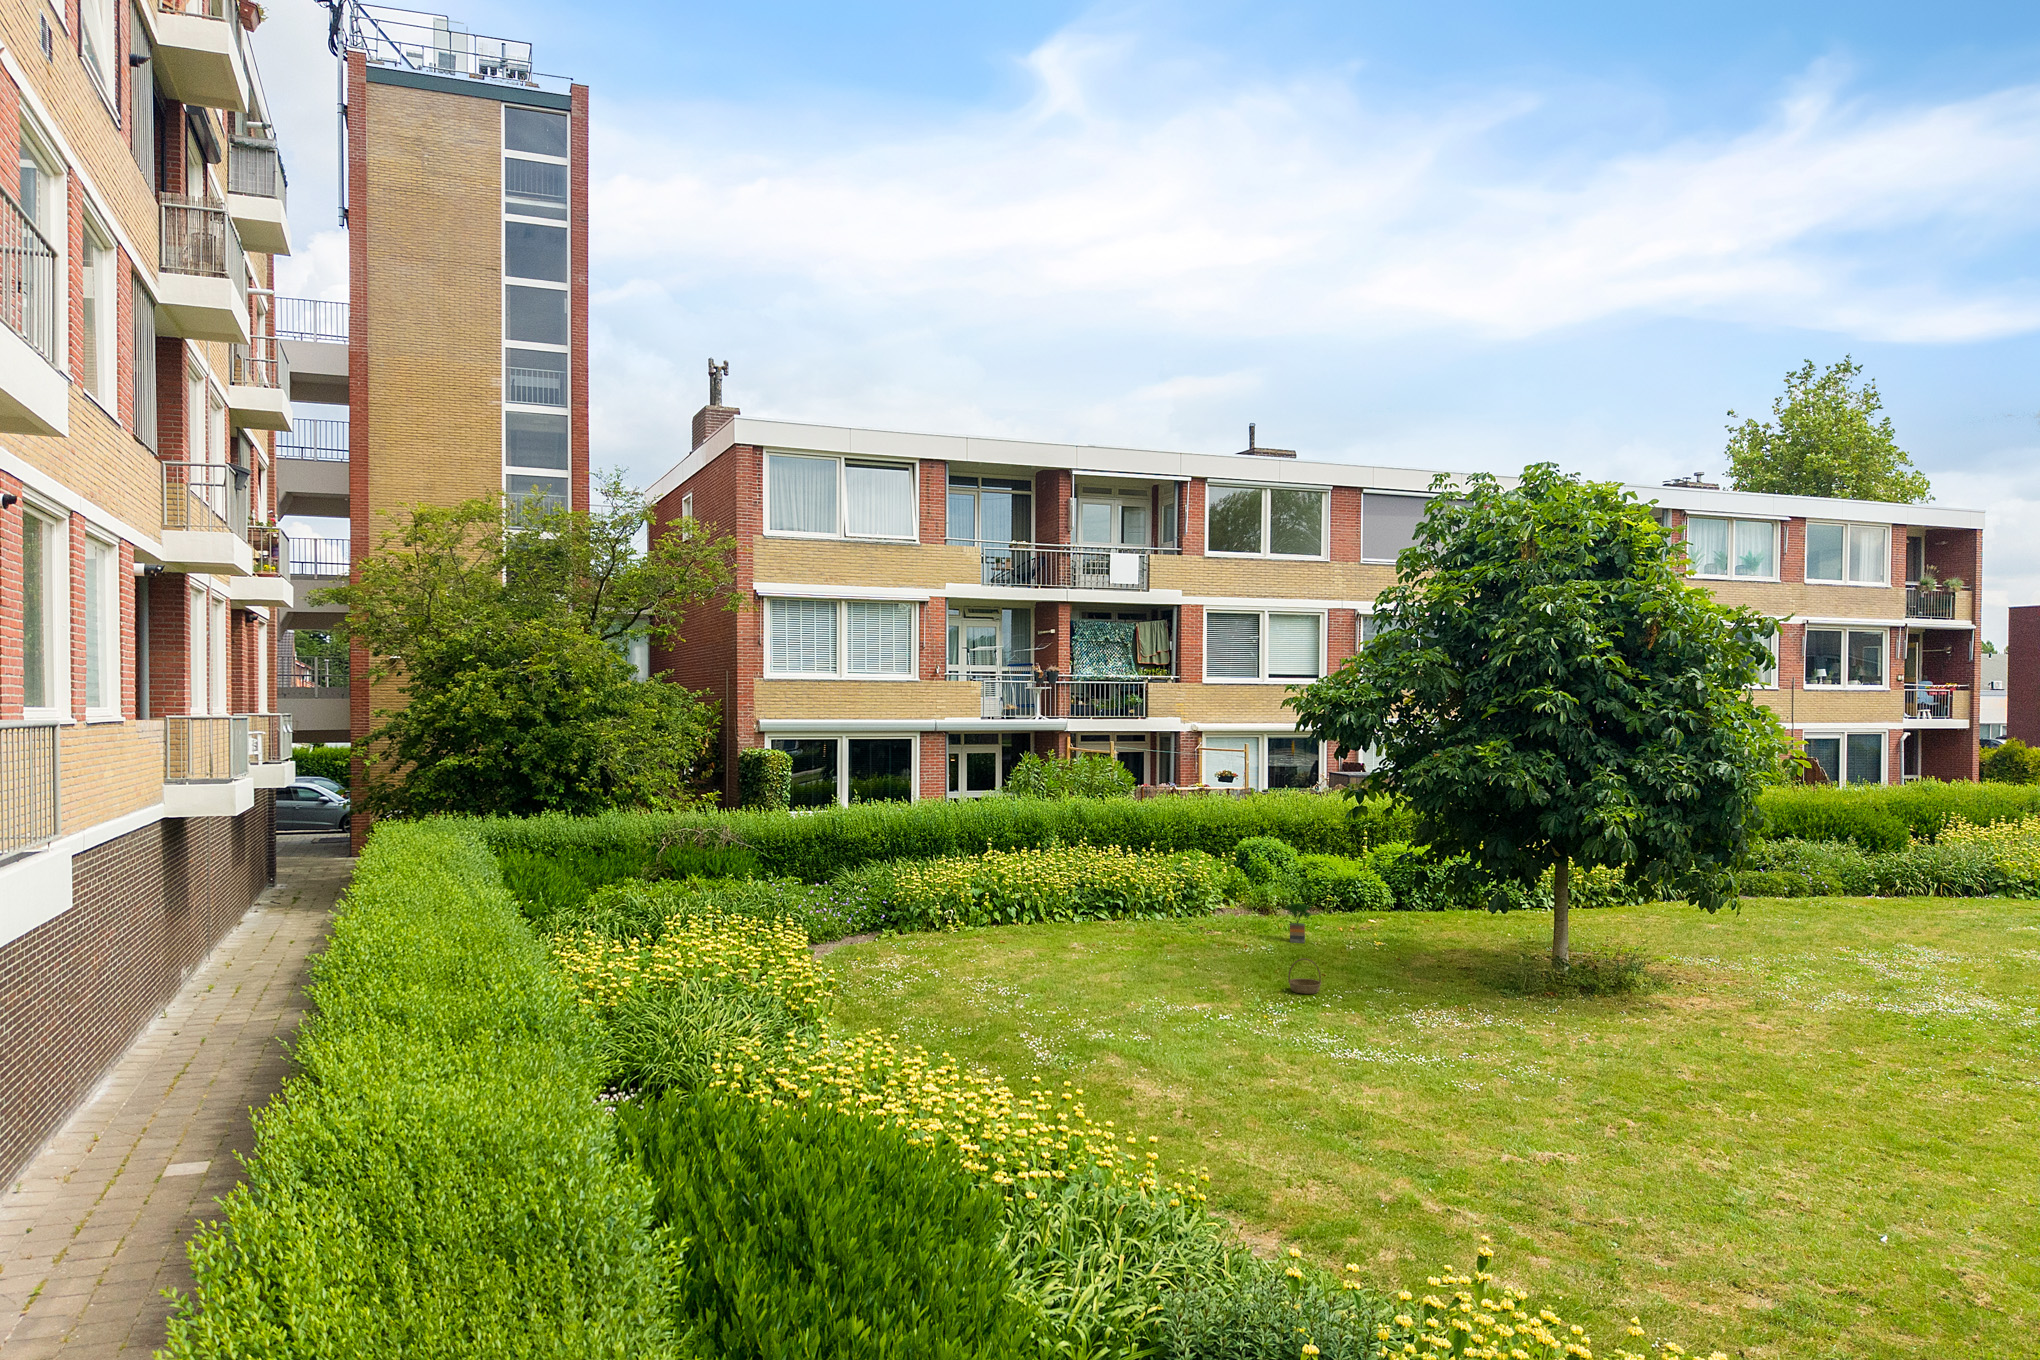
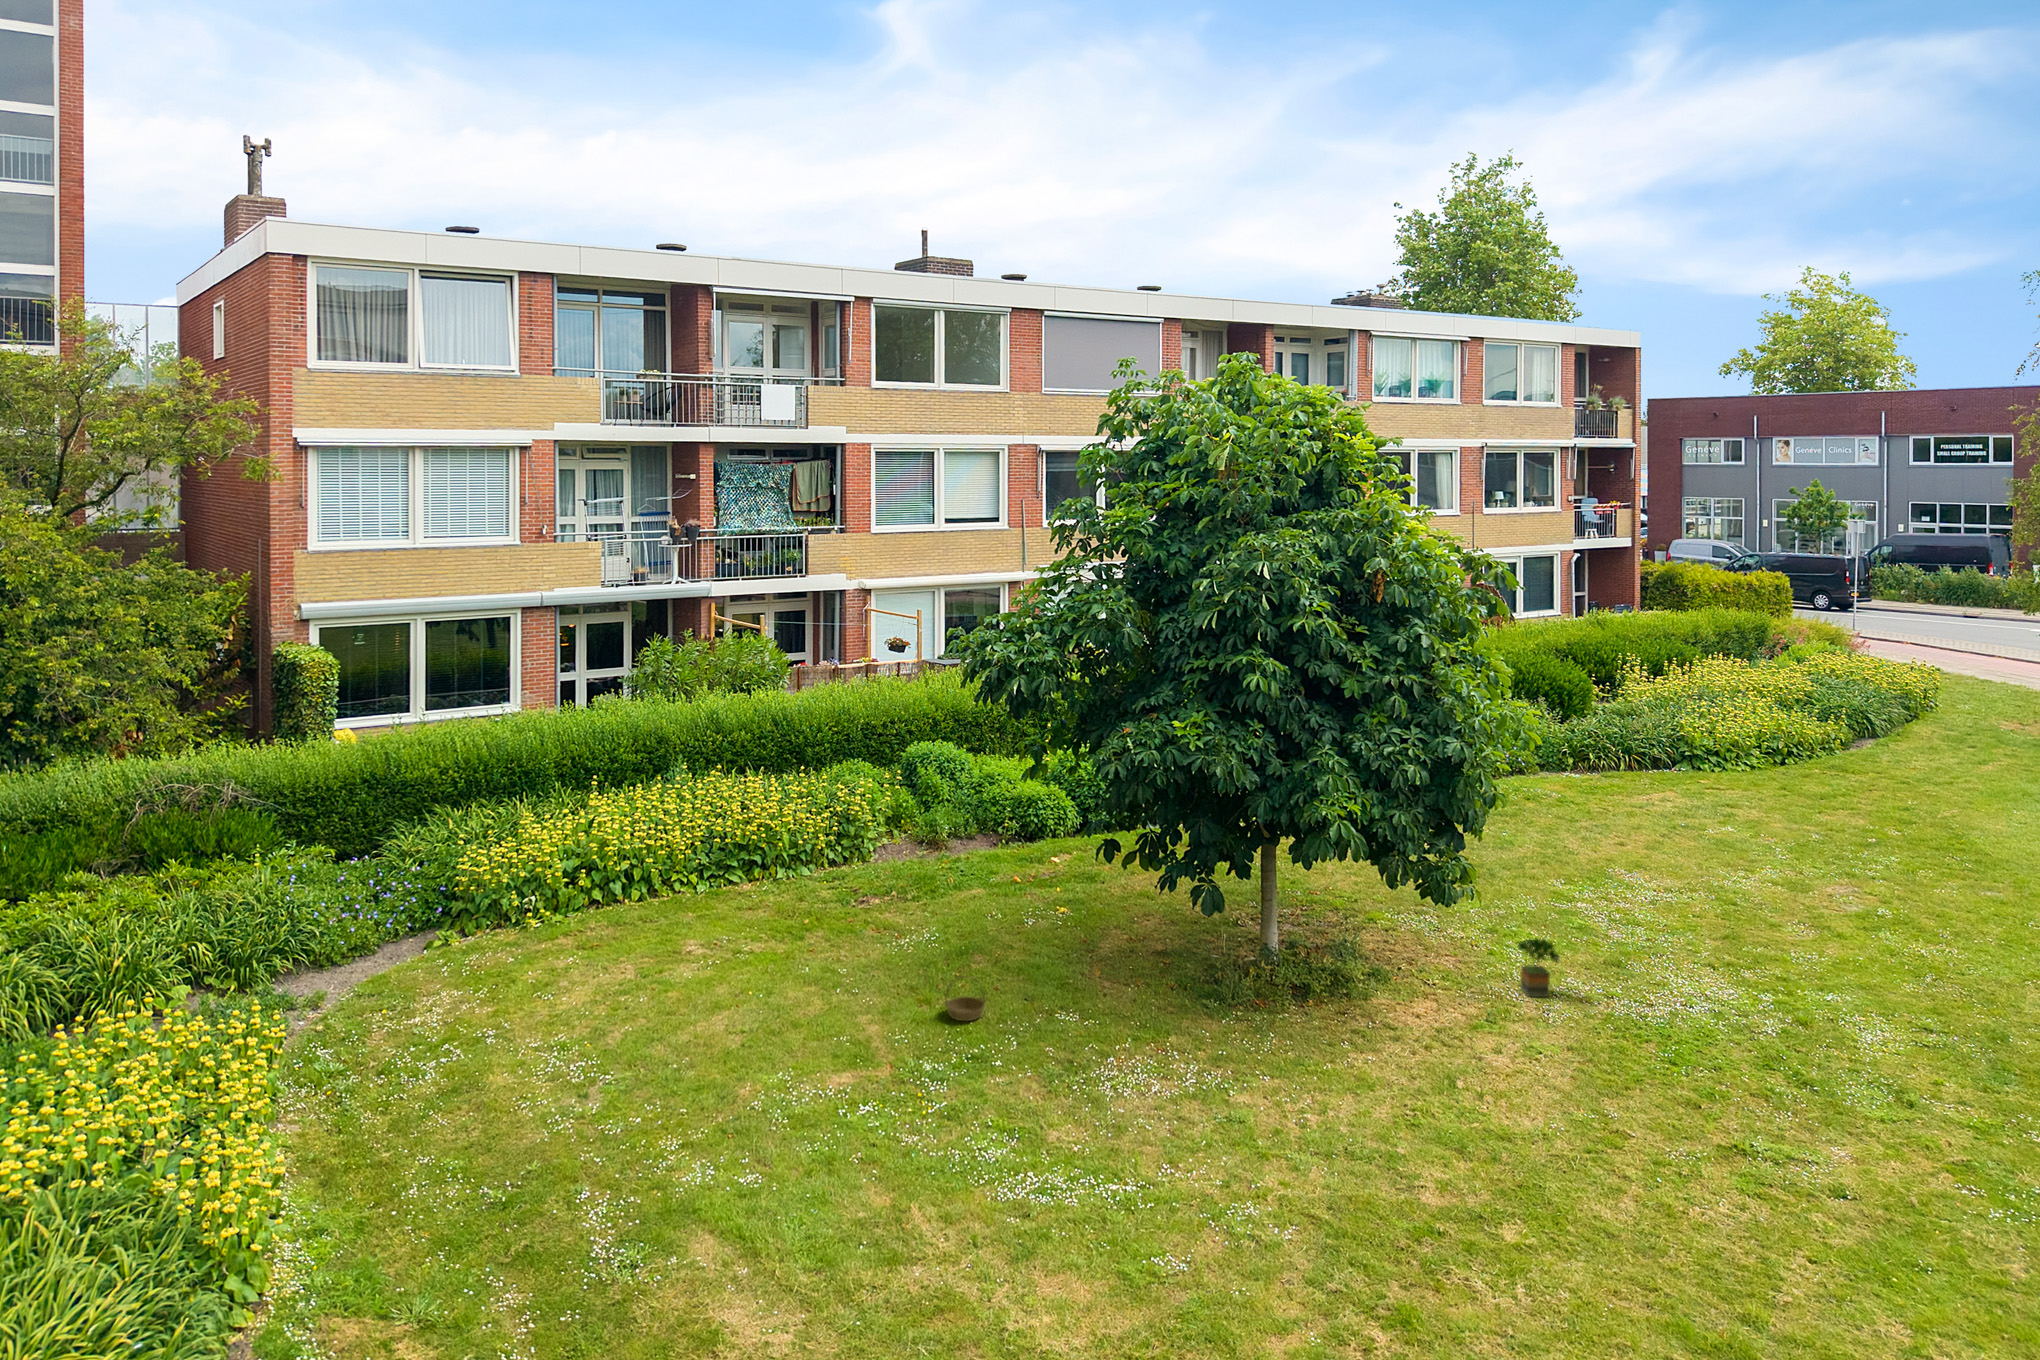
potted tree: present [1285,903,1311,943] -> present [1518,938,1560,997]

